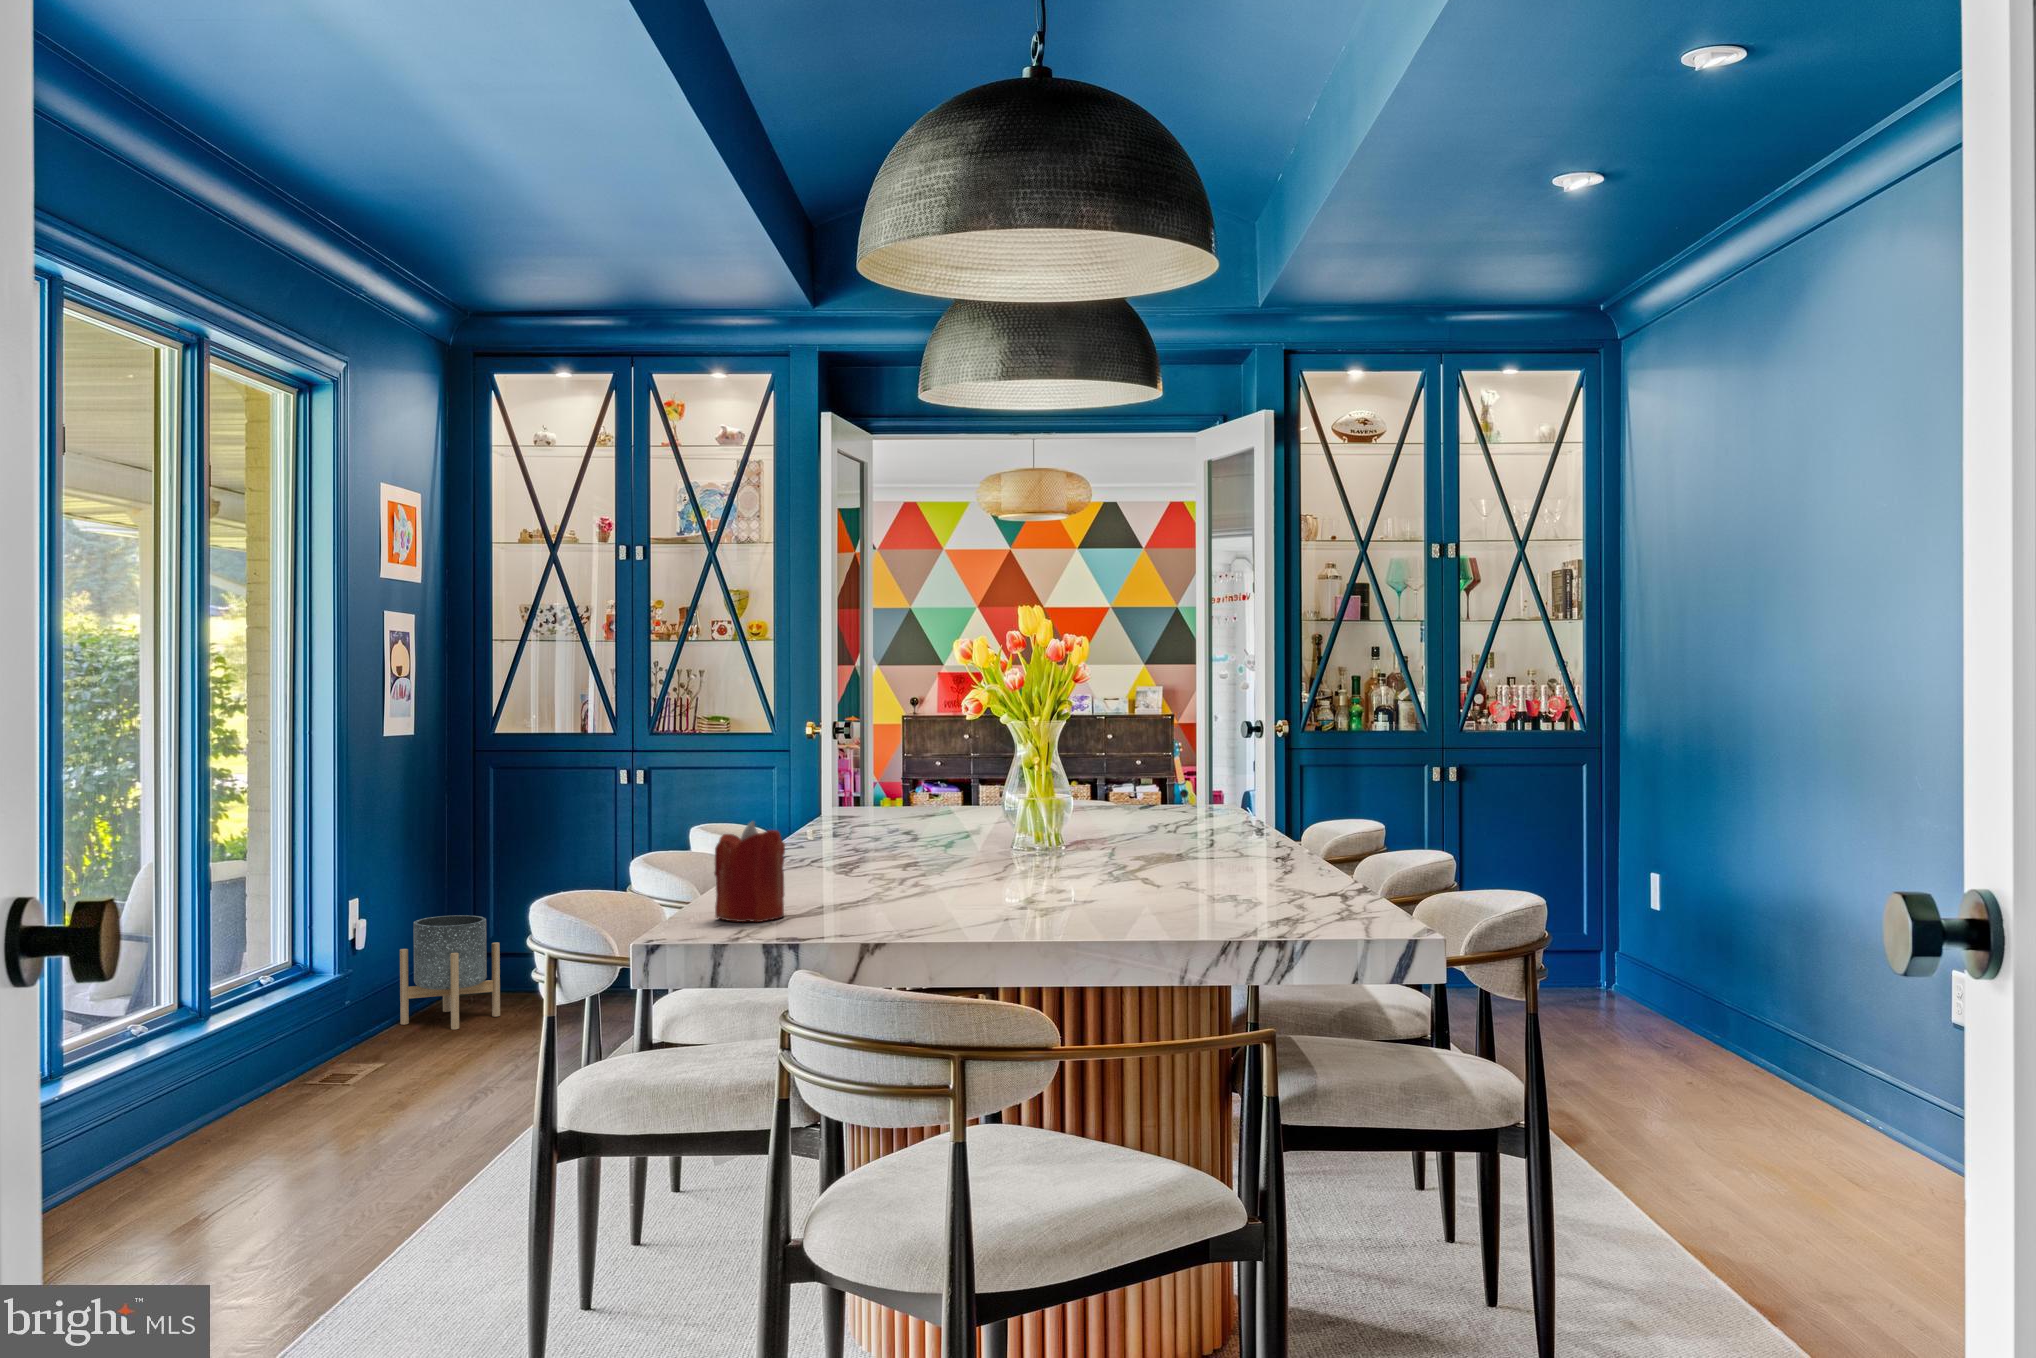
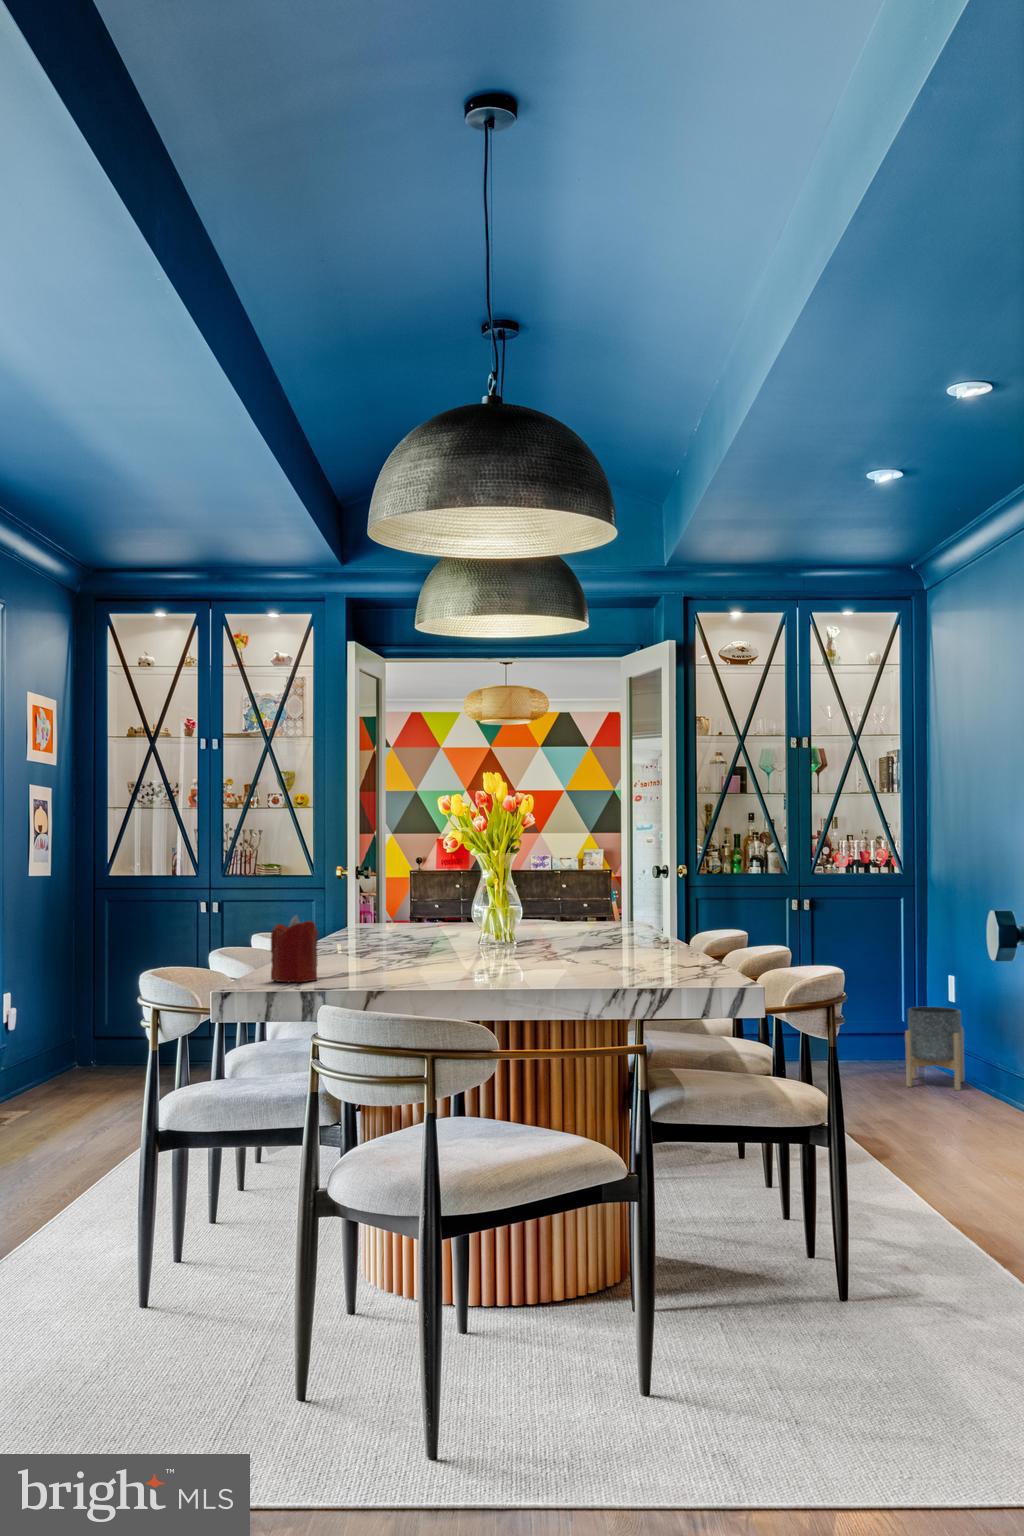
planter: present [400,915,500,1030] -> present [905,1006,964,1090]

